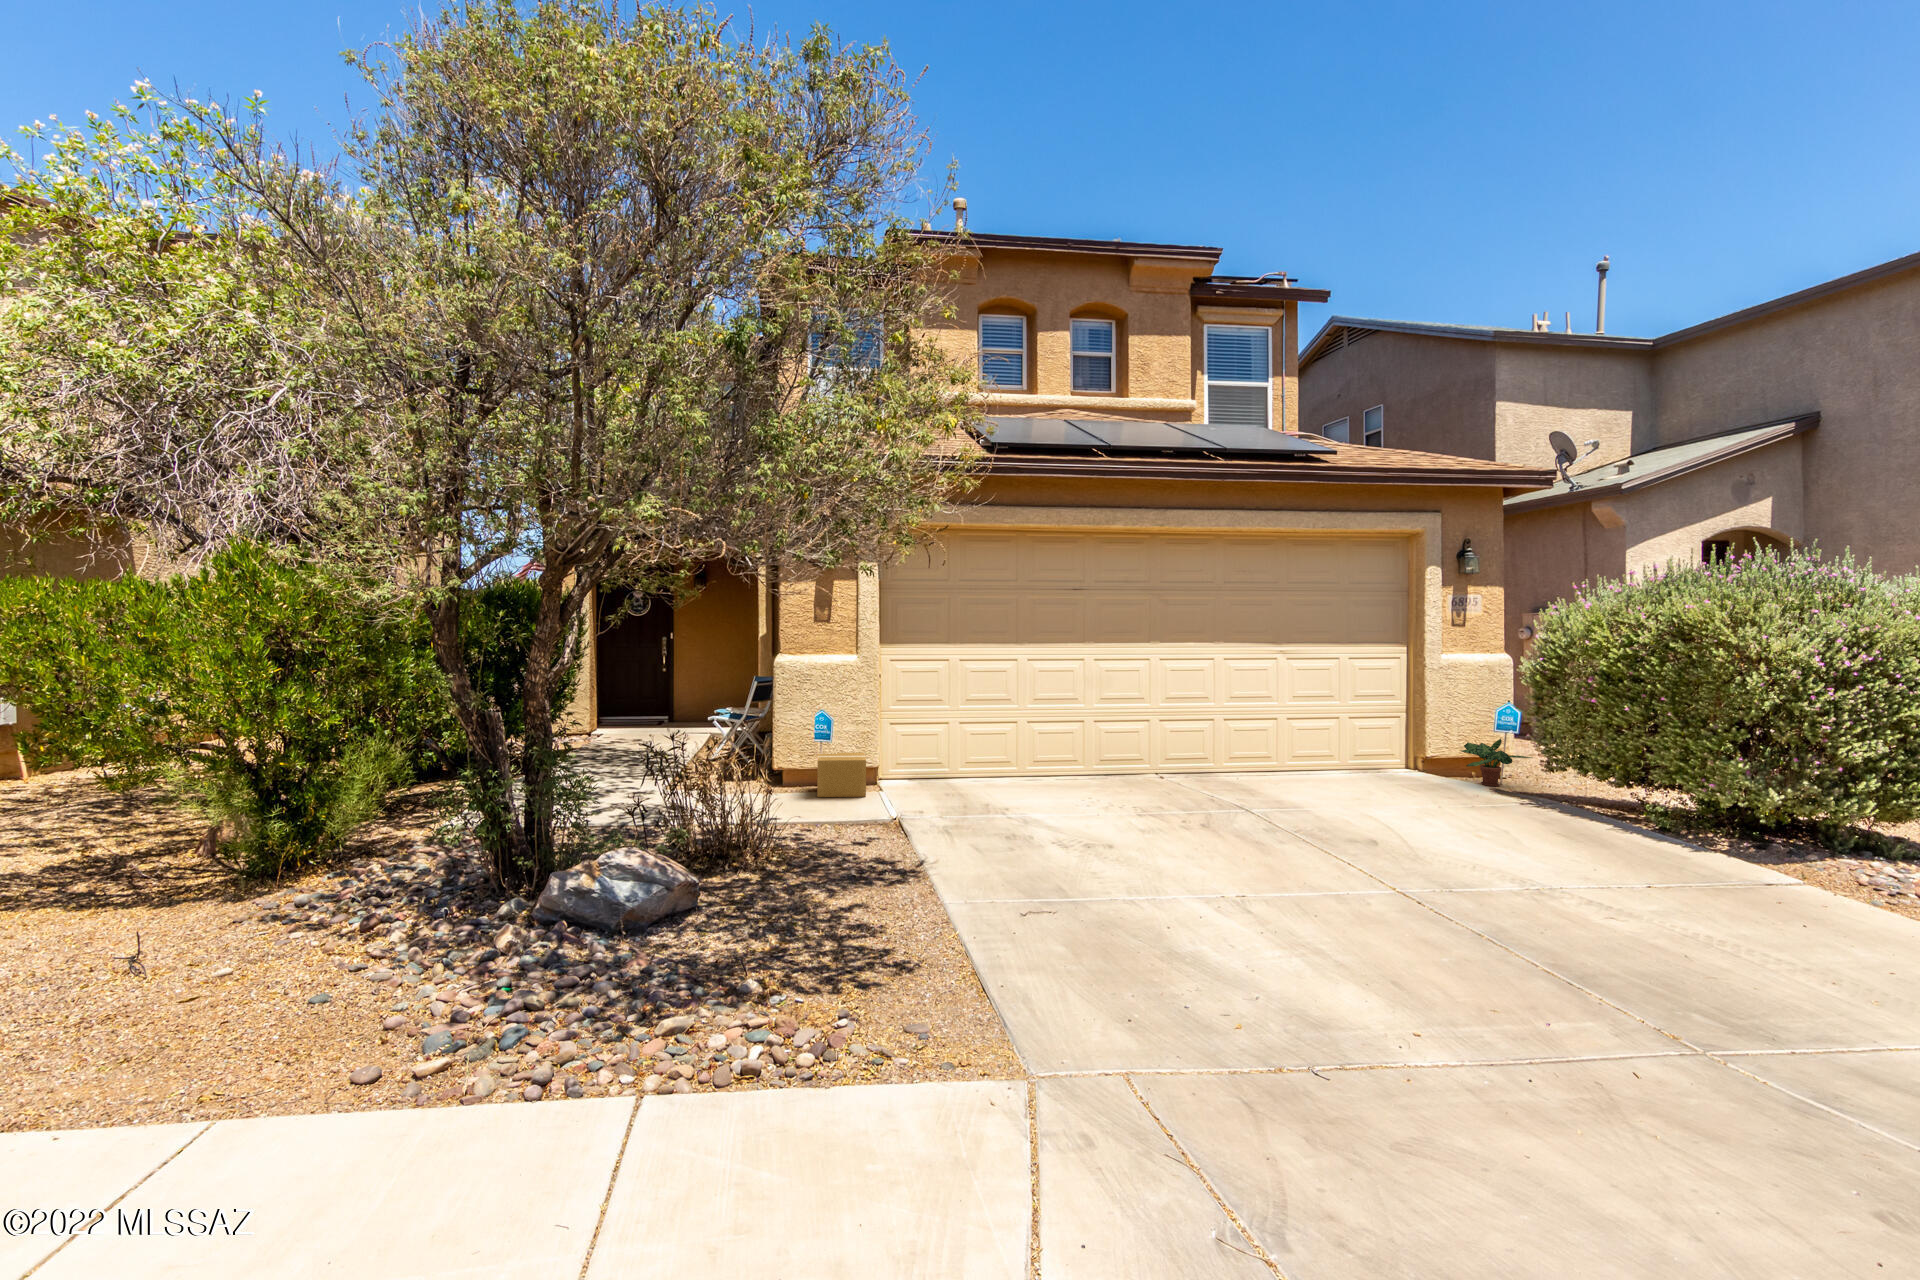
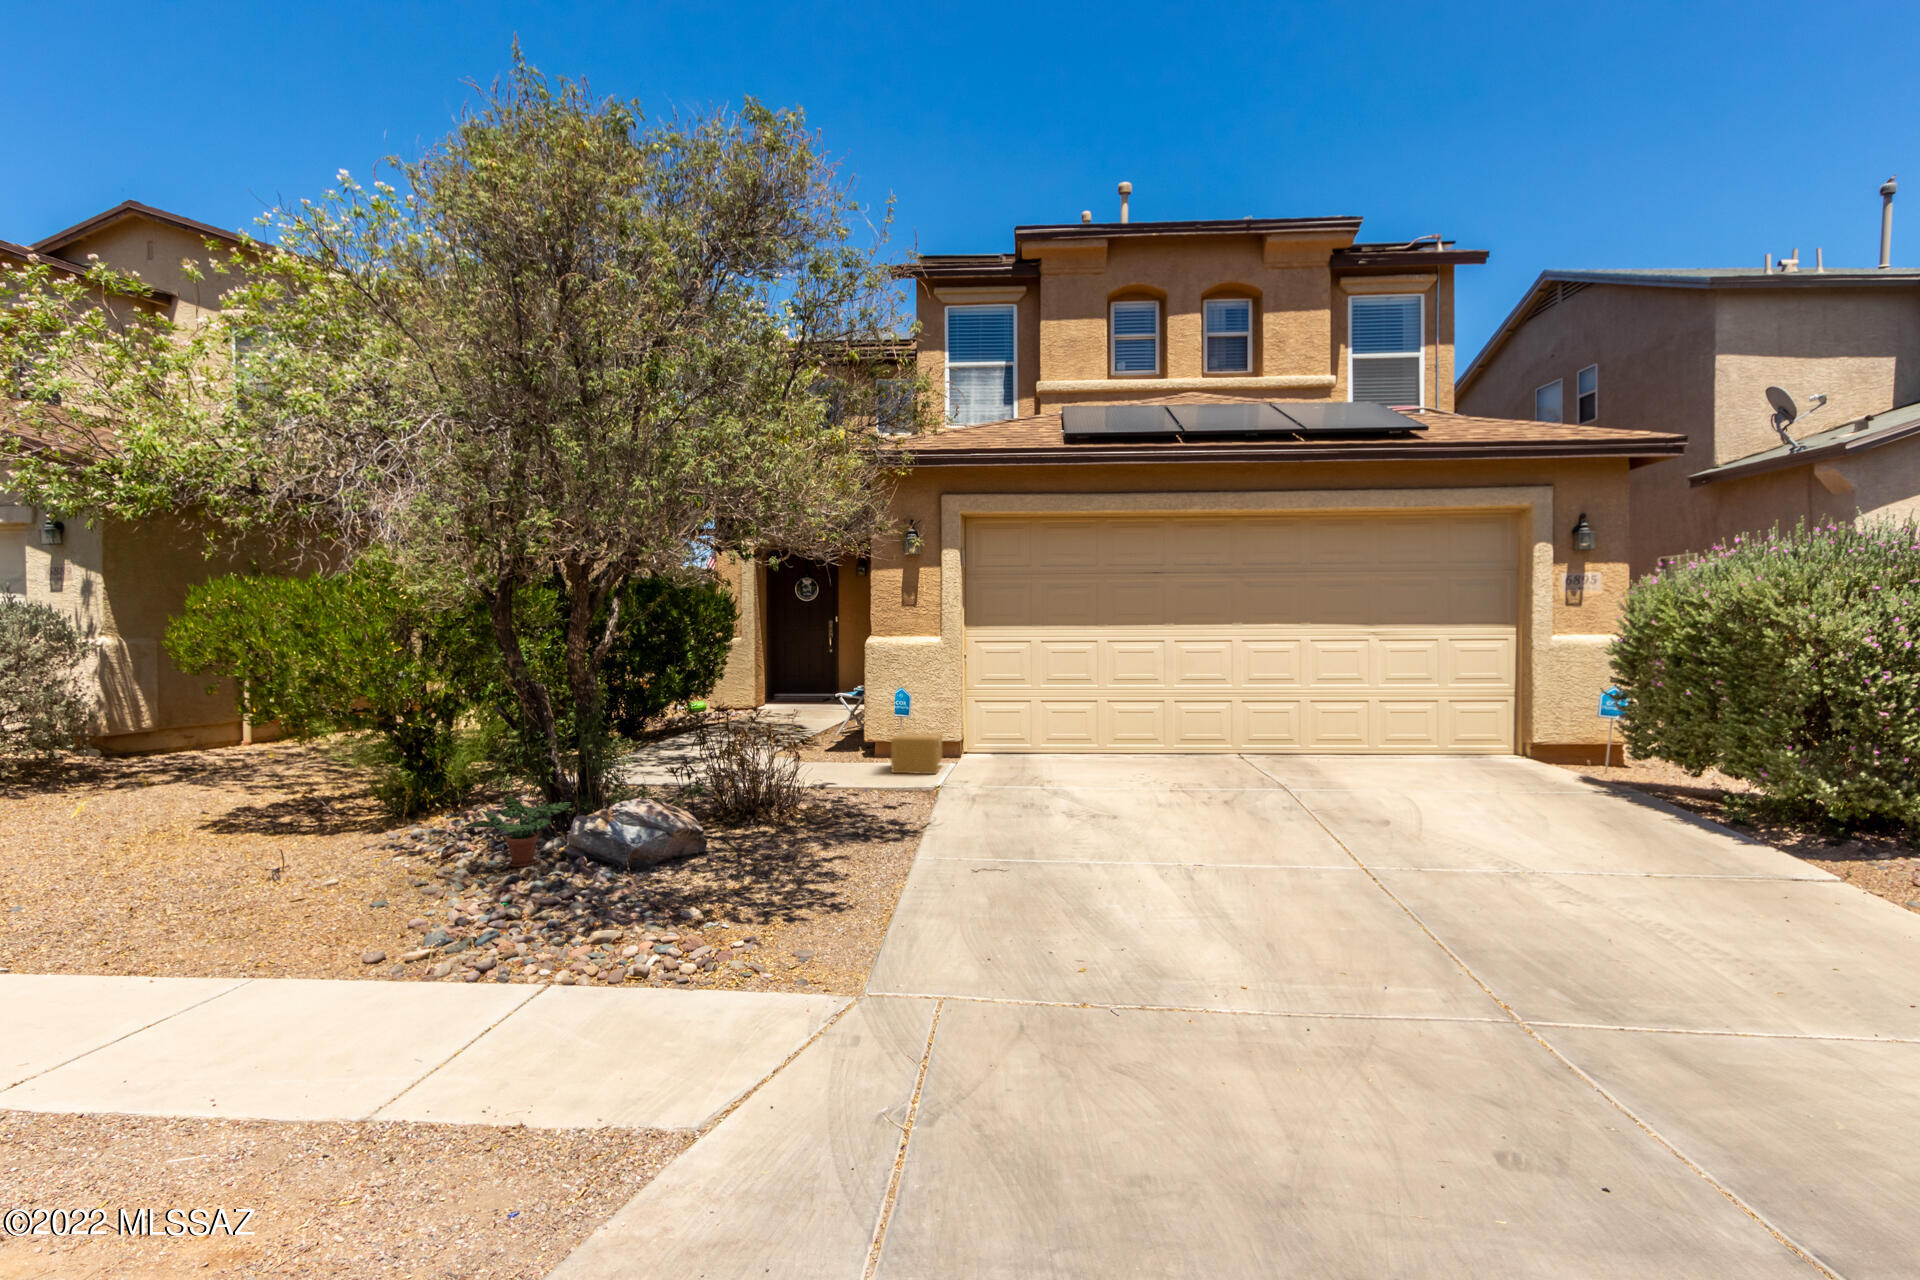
potted plant: present [1461,739,1532,786] -> present [465,794,572,867]

